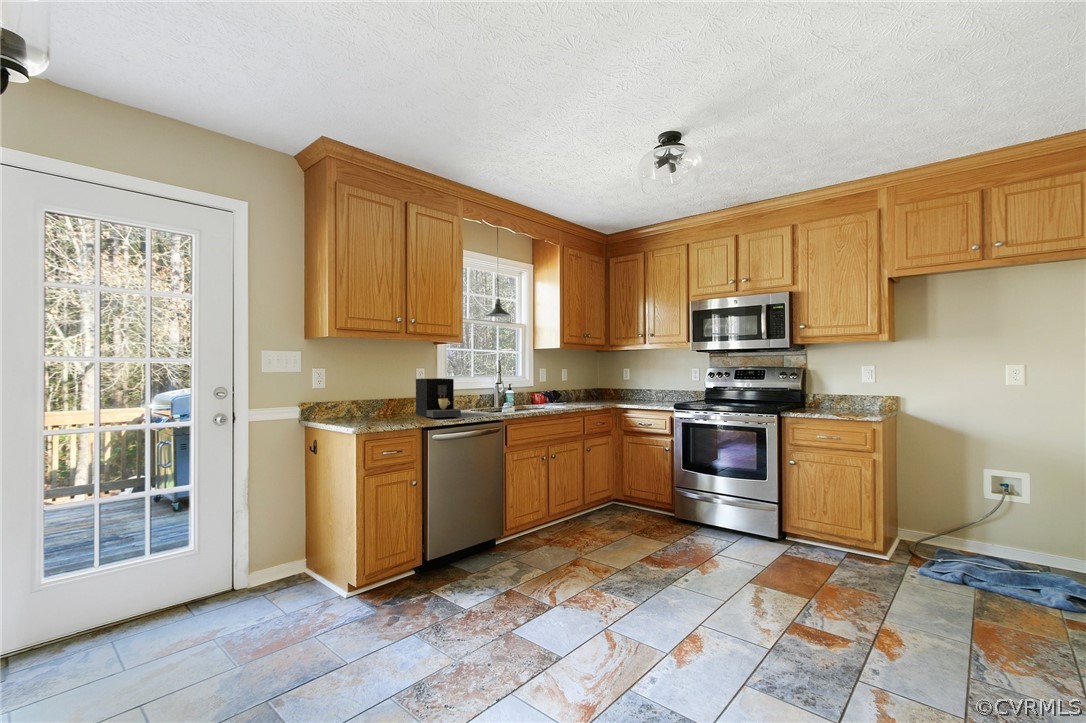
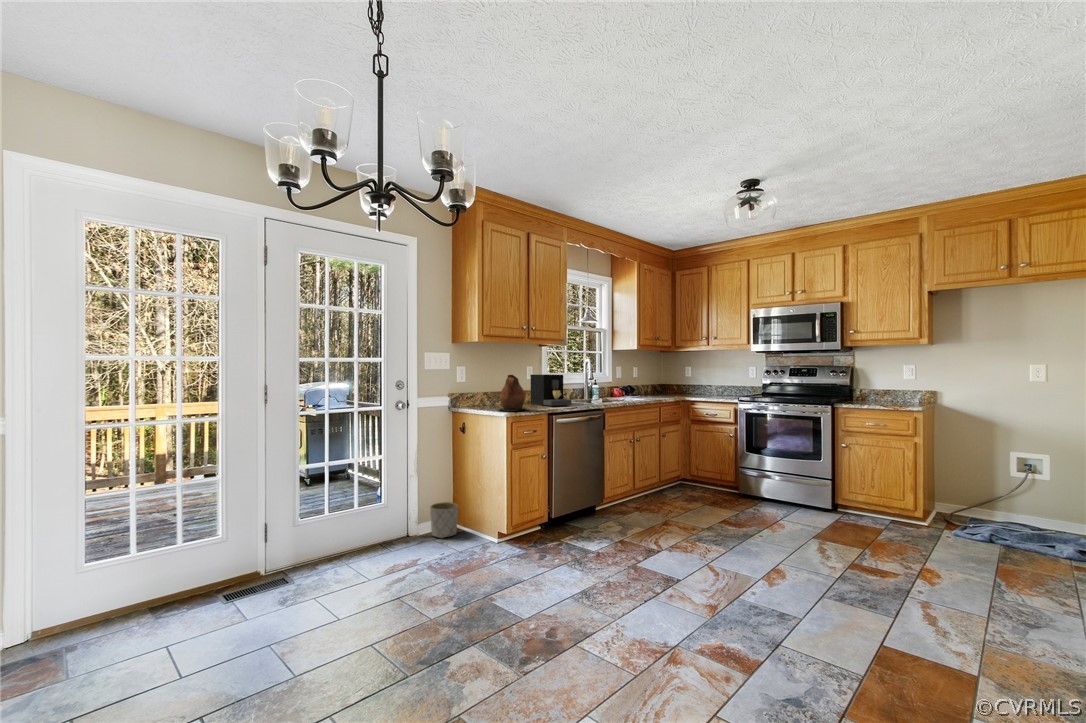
ceramic pitcher: none [352,380,397,426] -> present [498,375,527,411]
planter: none [262,544,302,594] -> present [430,502,458,538]

